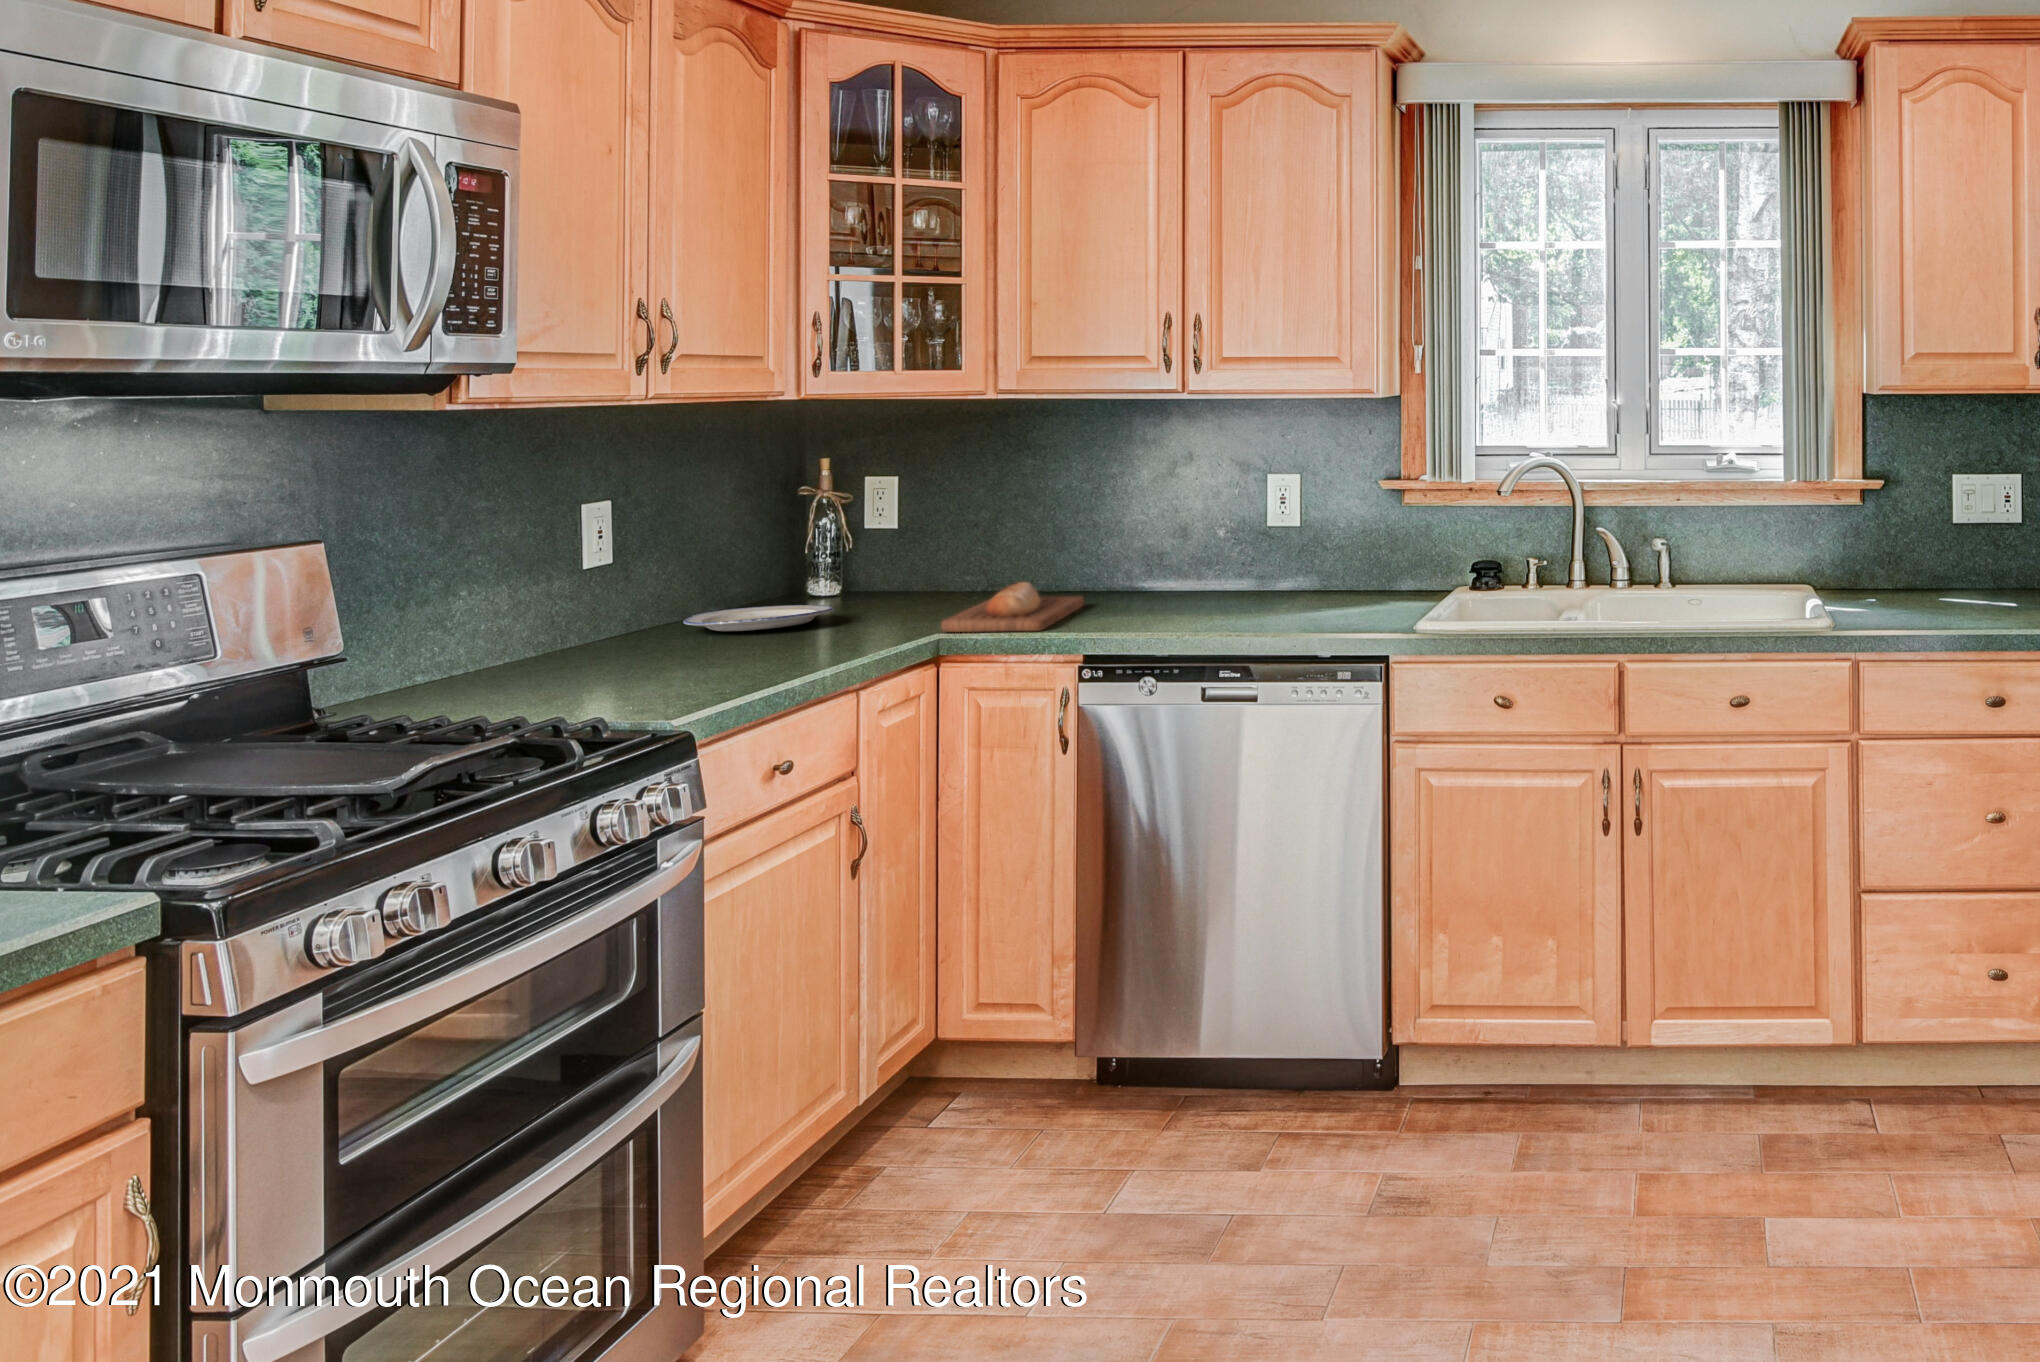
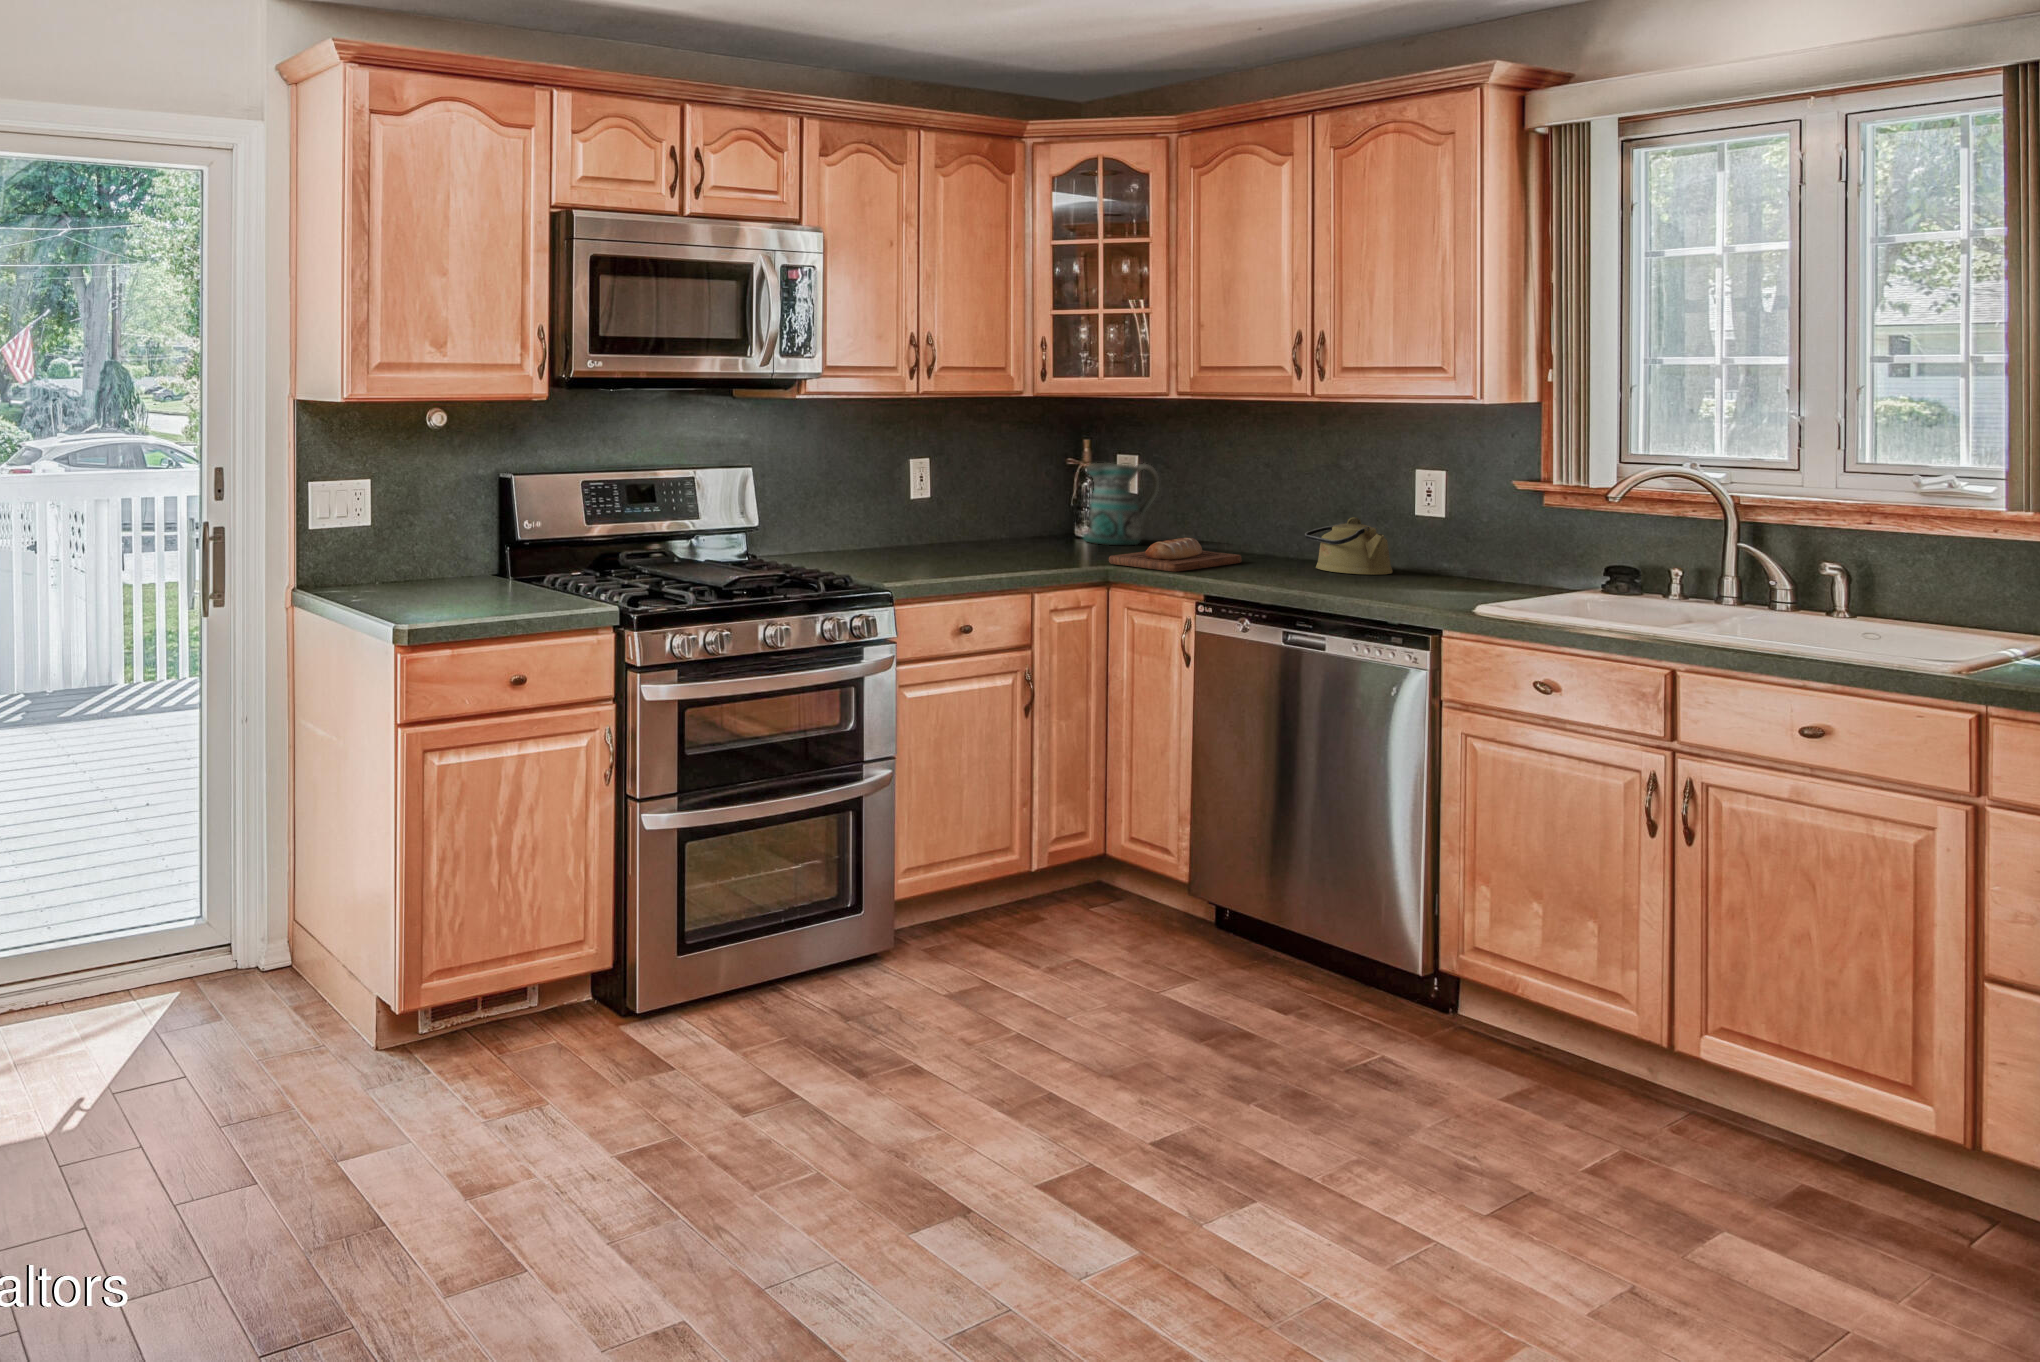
ceramic pitcher: none [840,488,938,604] -> present [1083,463,1159,545]
kettle: none [1158,535,1256,604] -> present [1305,517,1393,575]
plate: present [683,605,834,631] -> none [964,534,1060,549]

